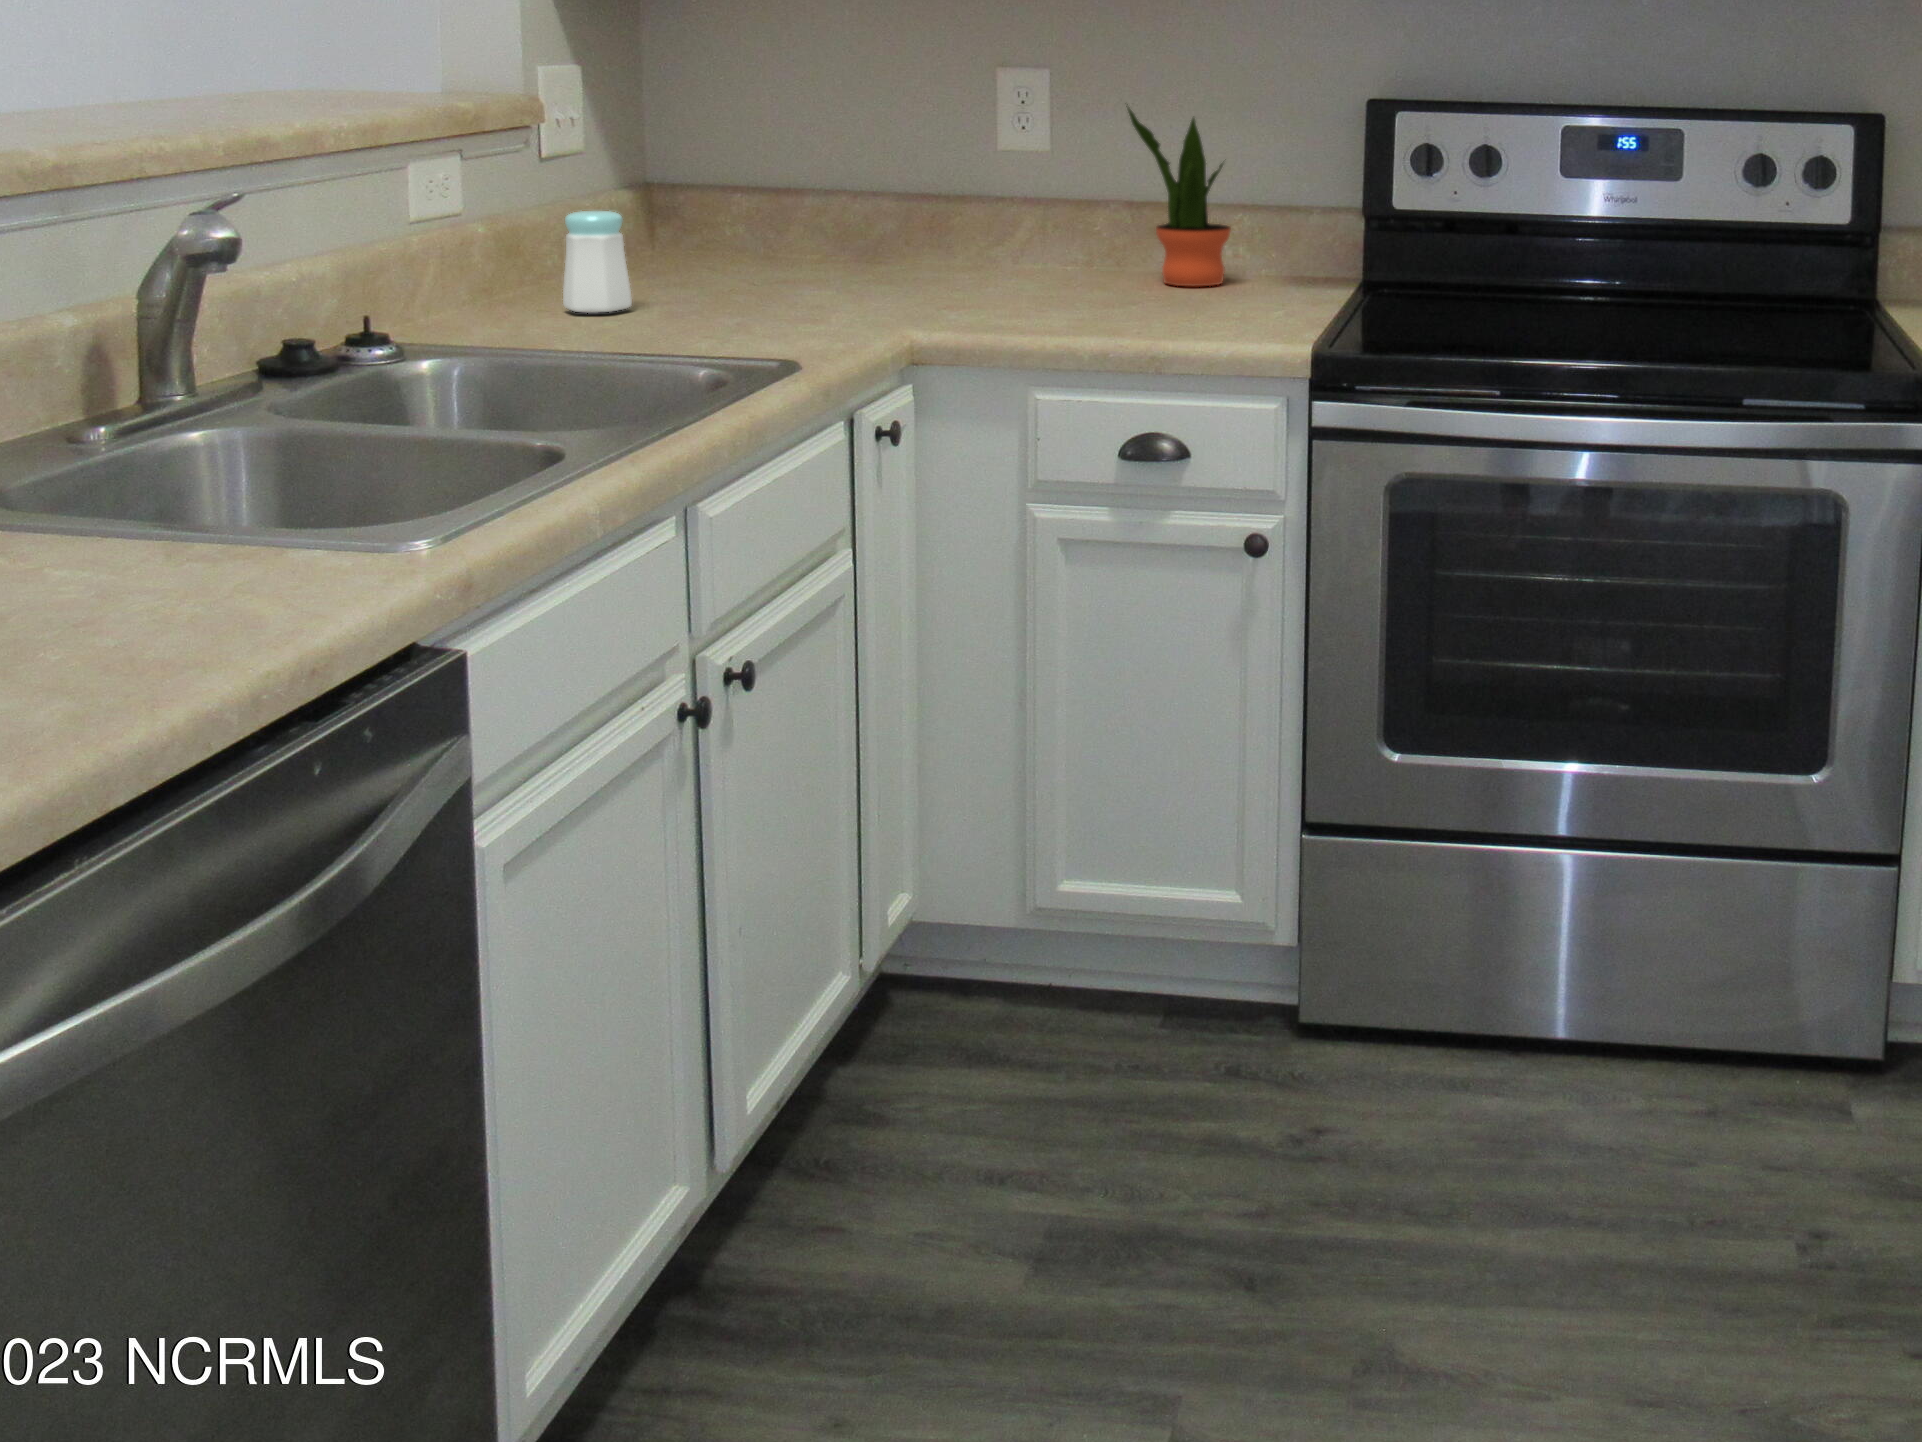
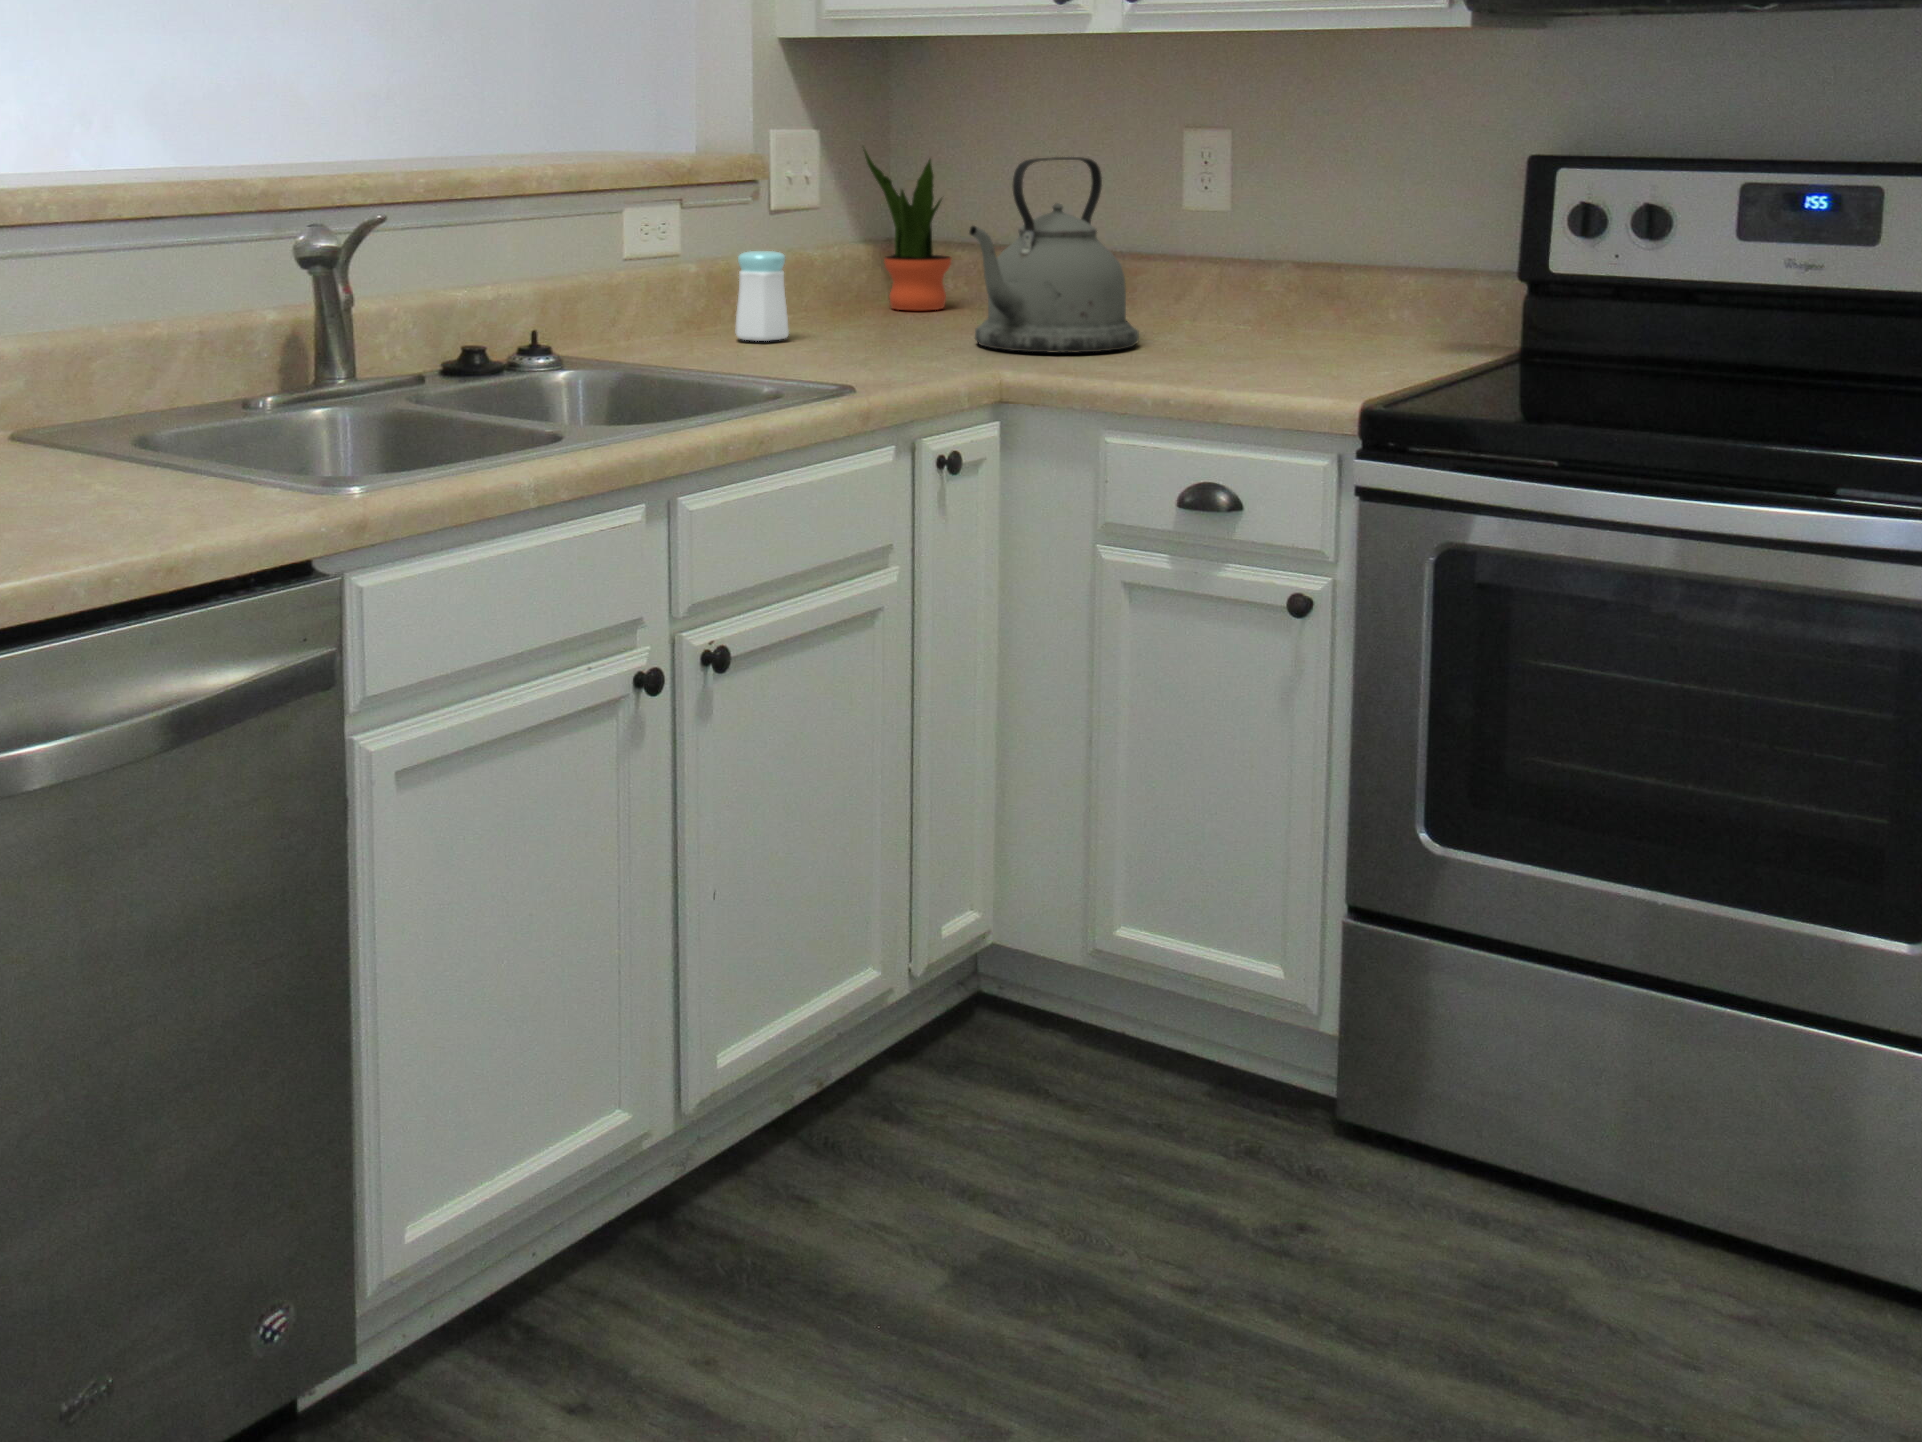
kettle: none [845,104,1019,309] -> present [969,157,1139,353]
potted plant: present [1126,104,1231,286] -> present [864,148,951,310]

